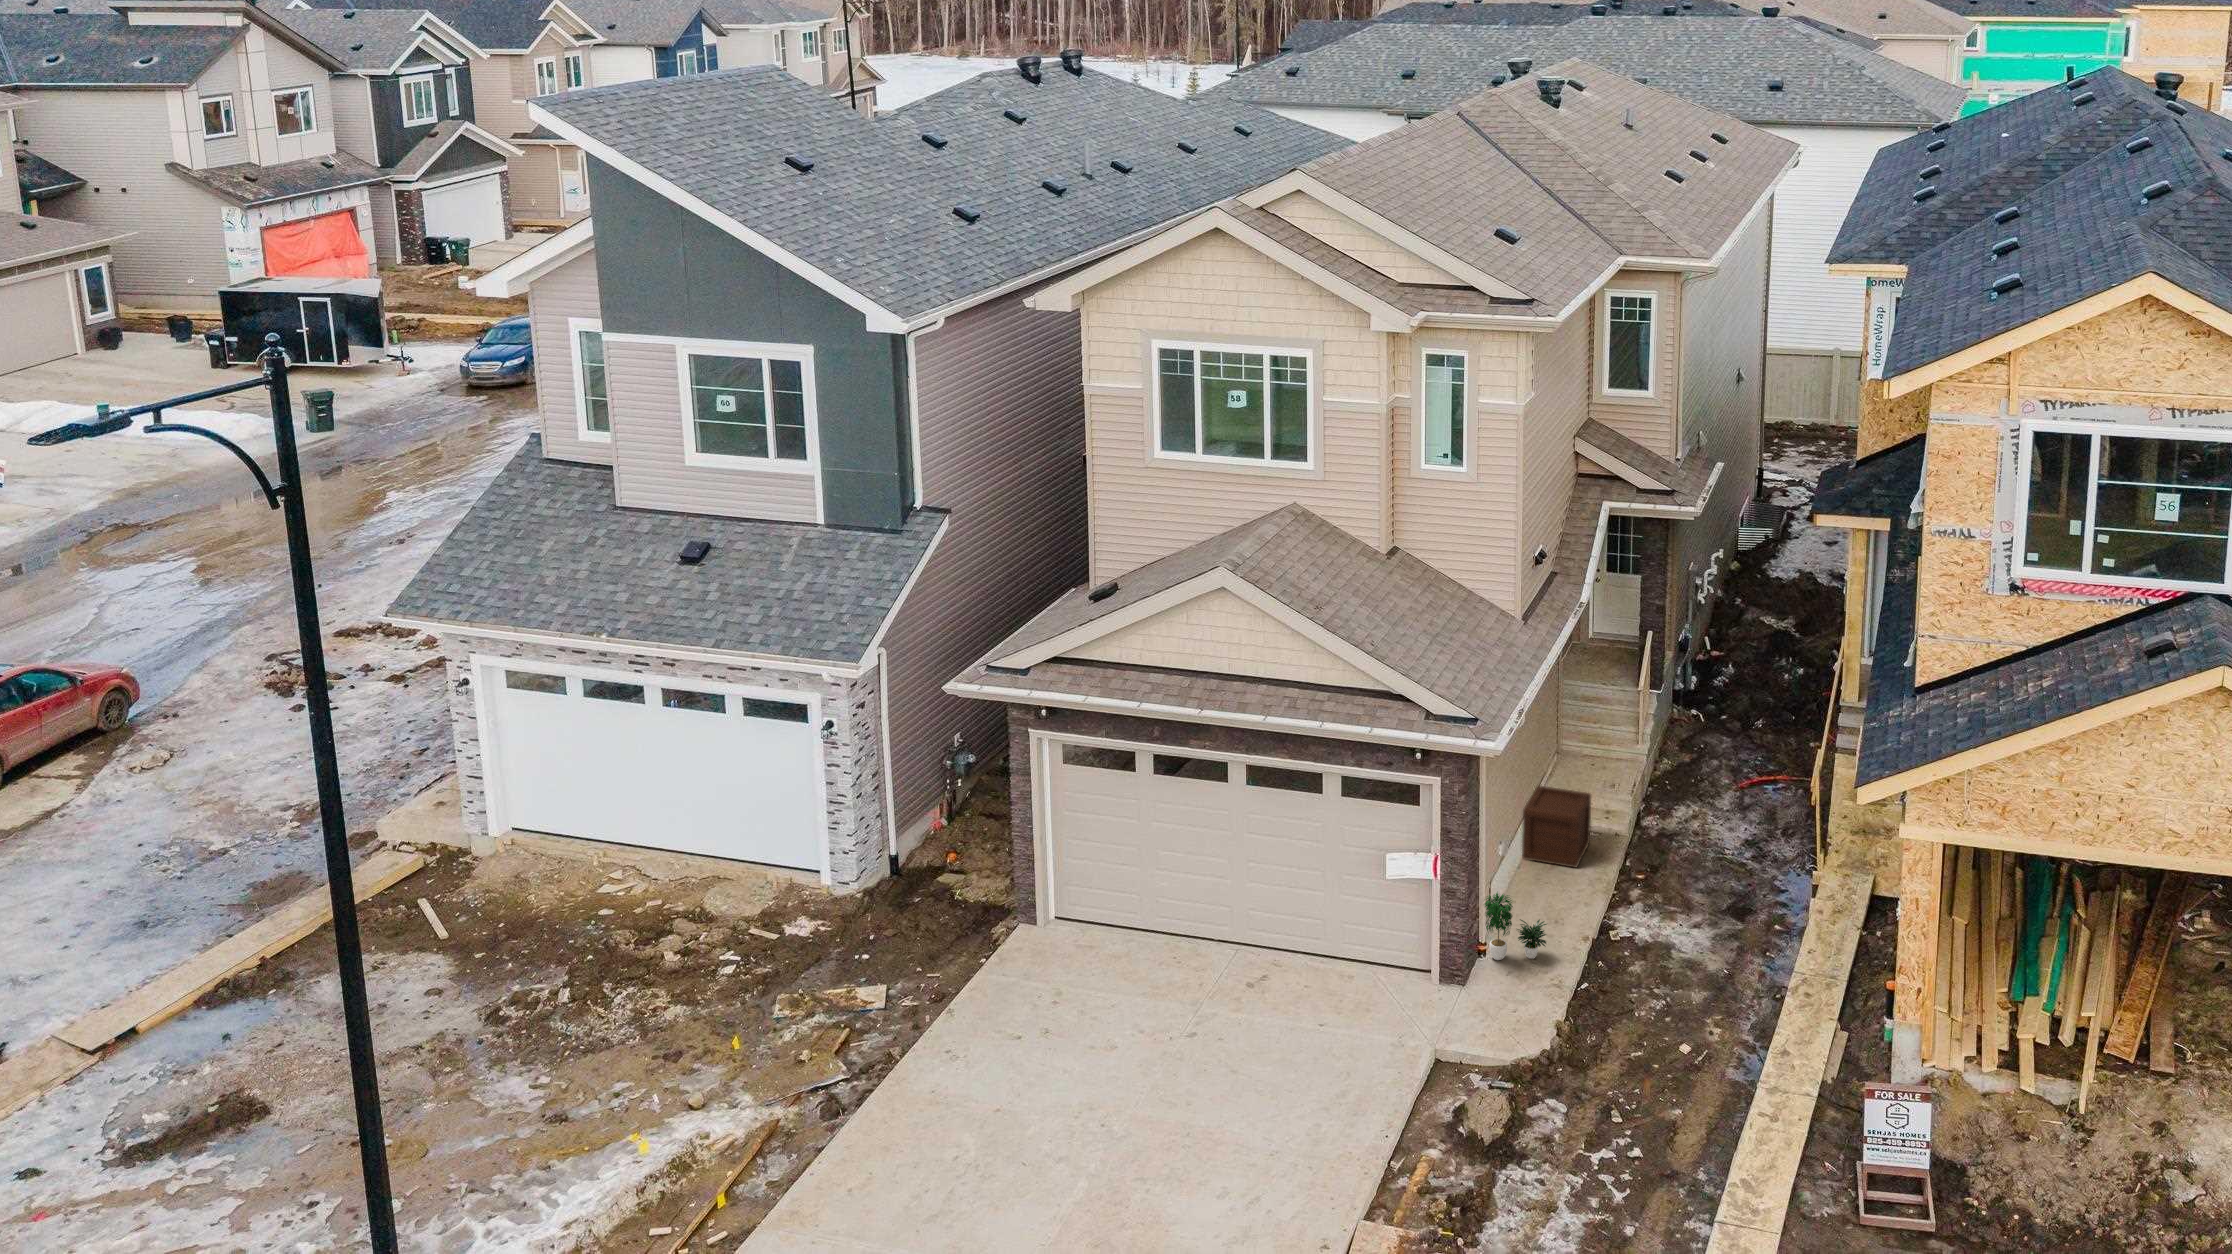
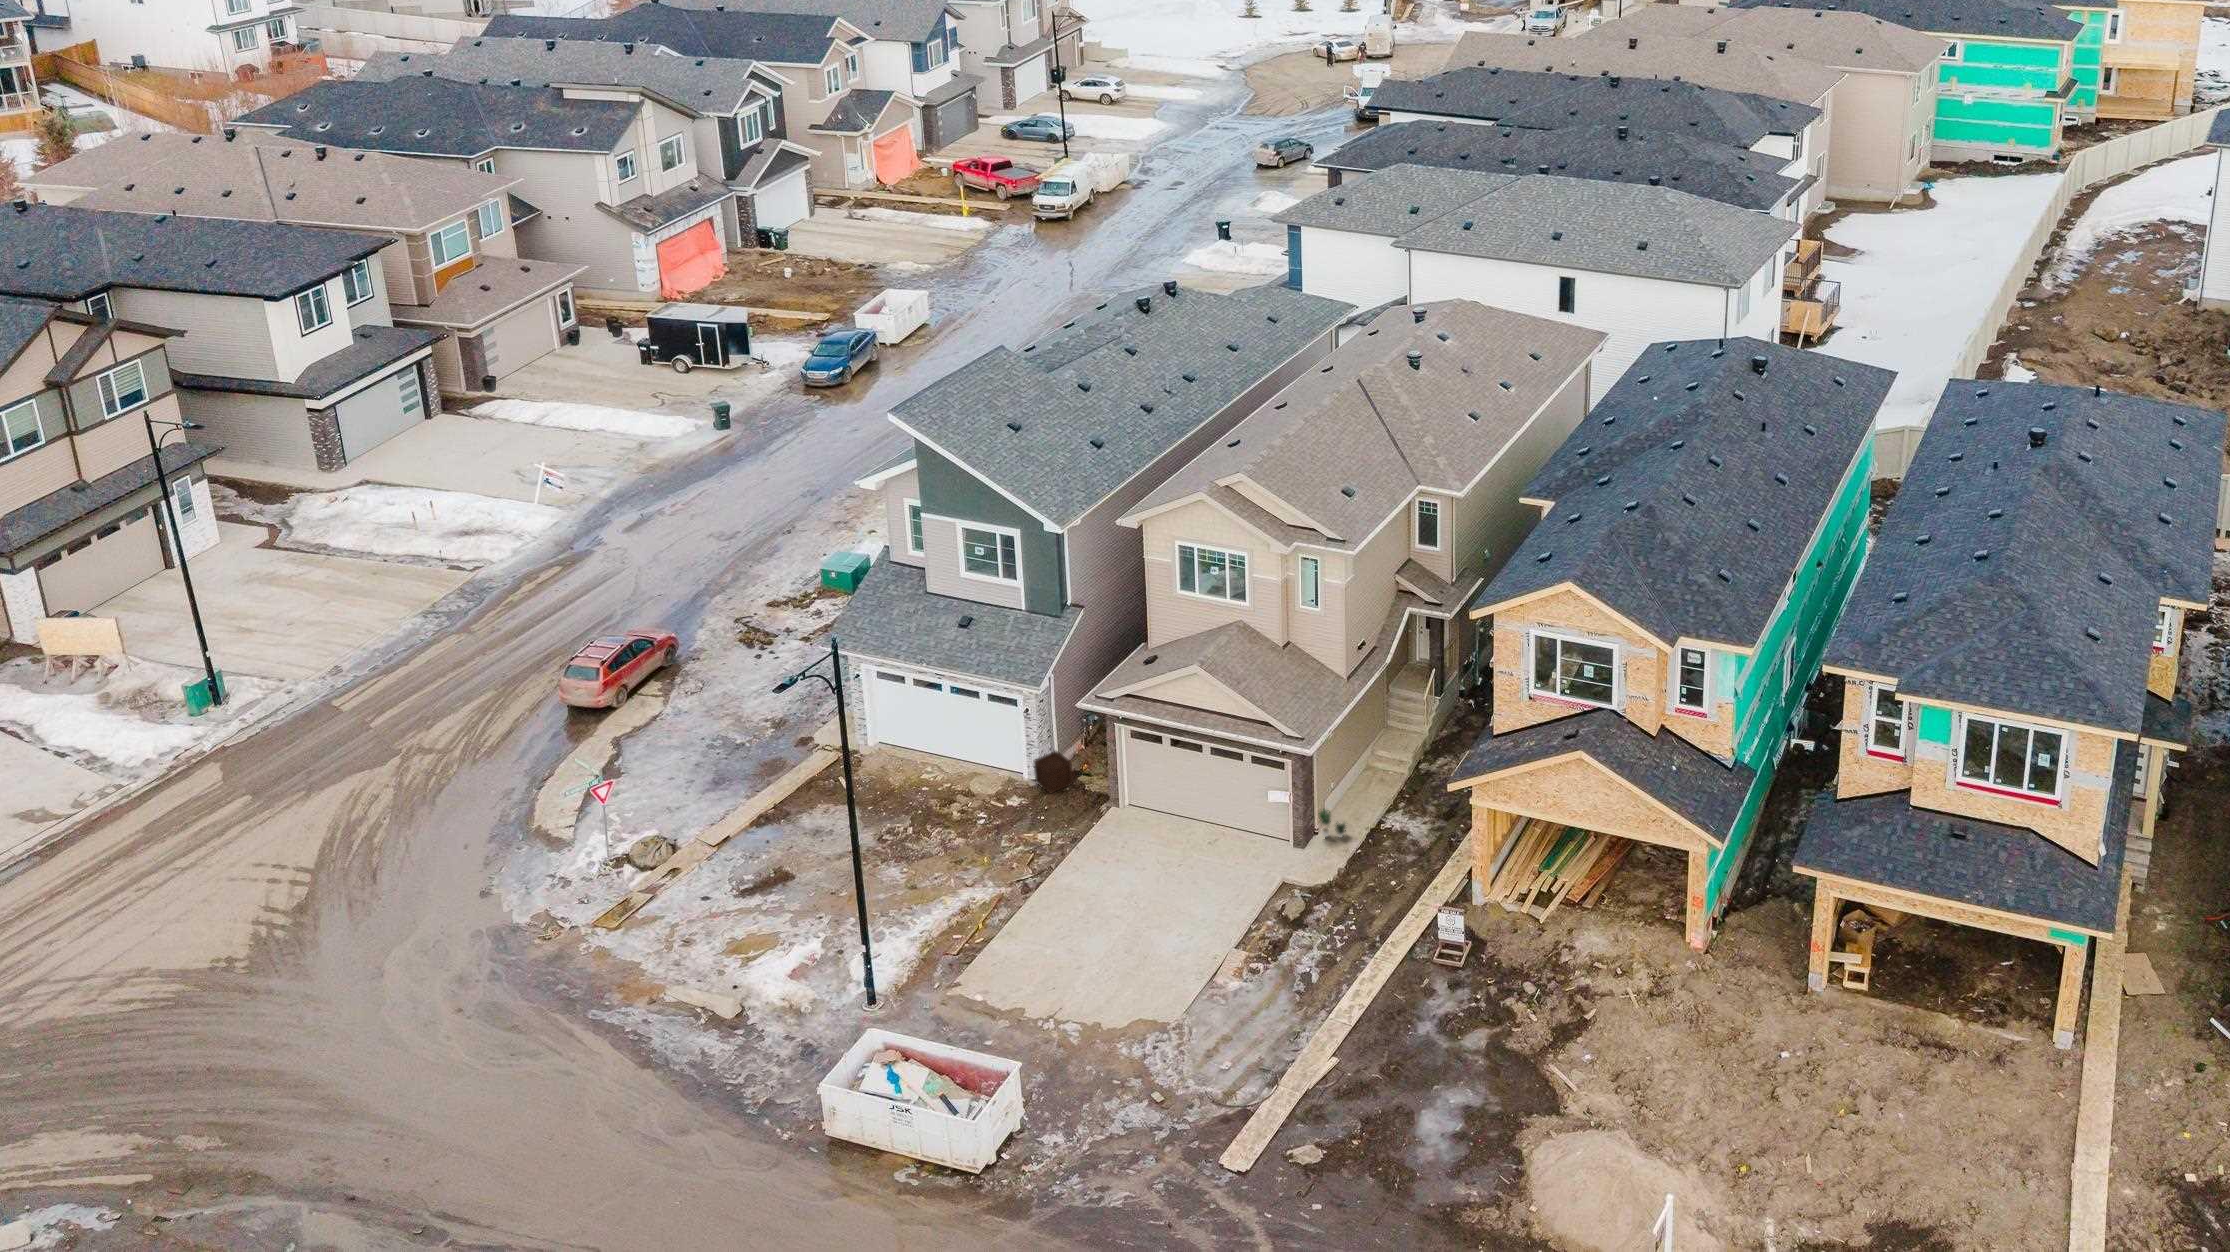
wooden crate: present [1522,786,1591,868] -> present [1034,751,1073,793]

